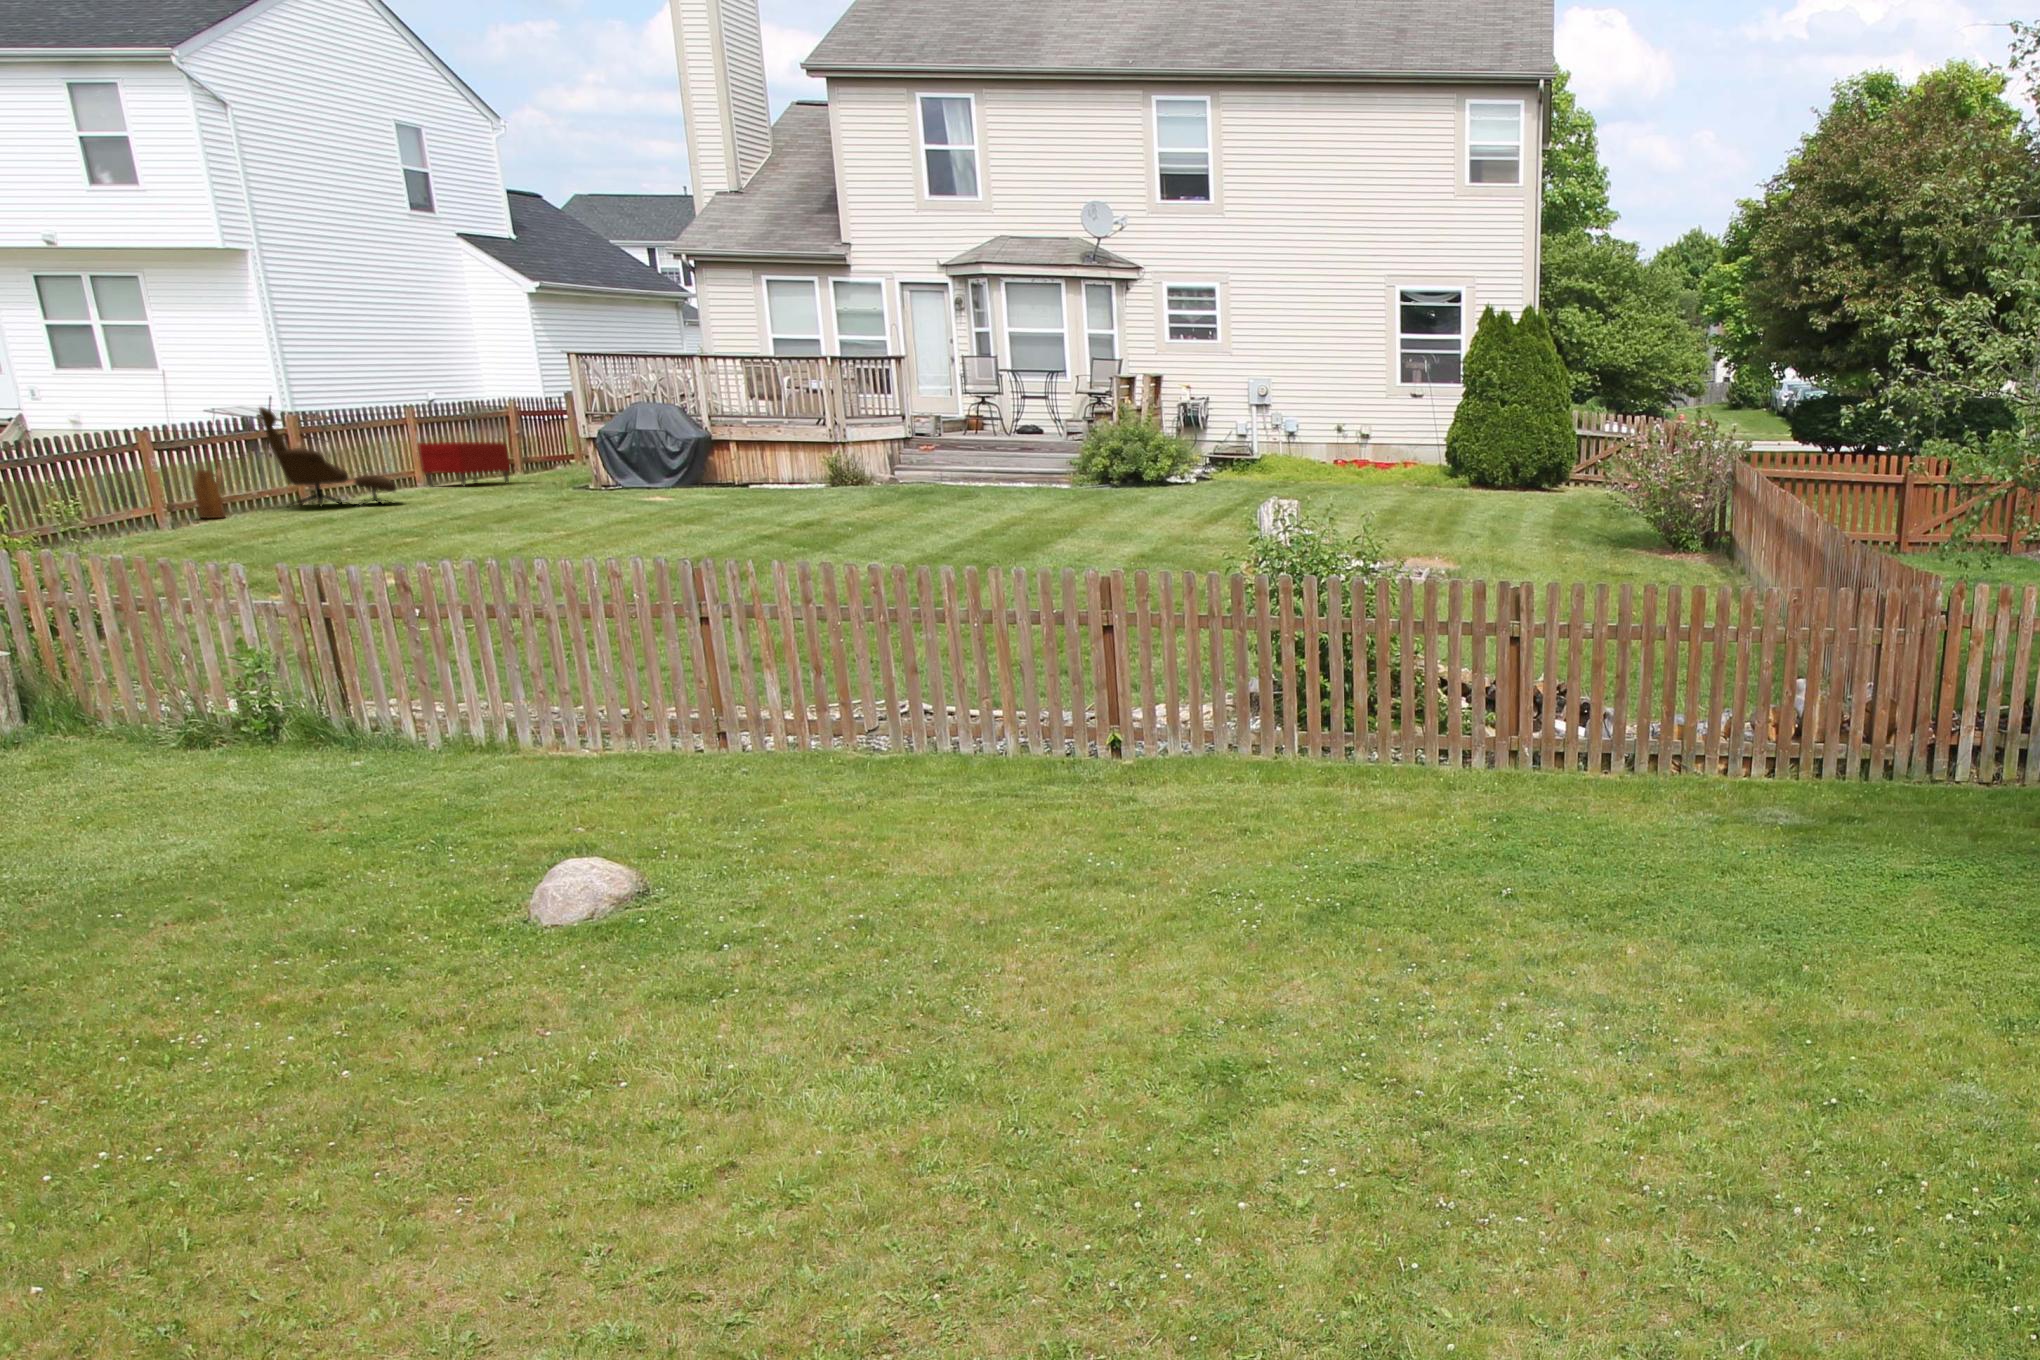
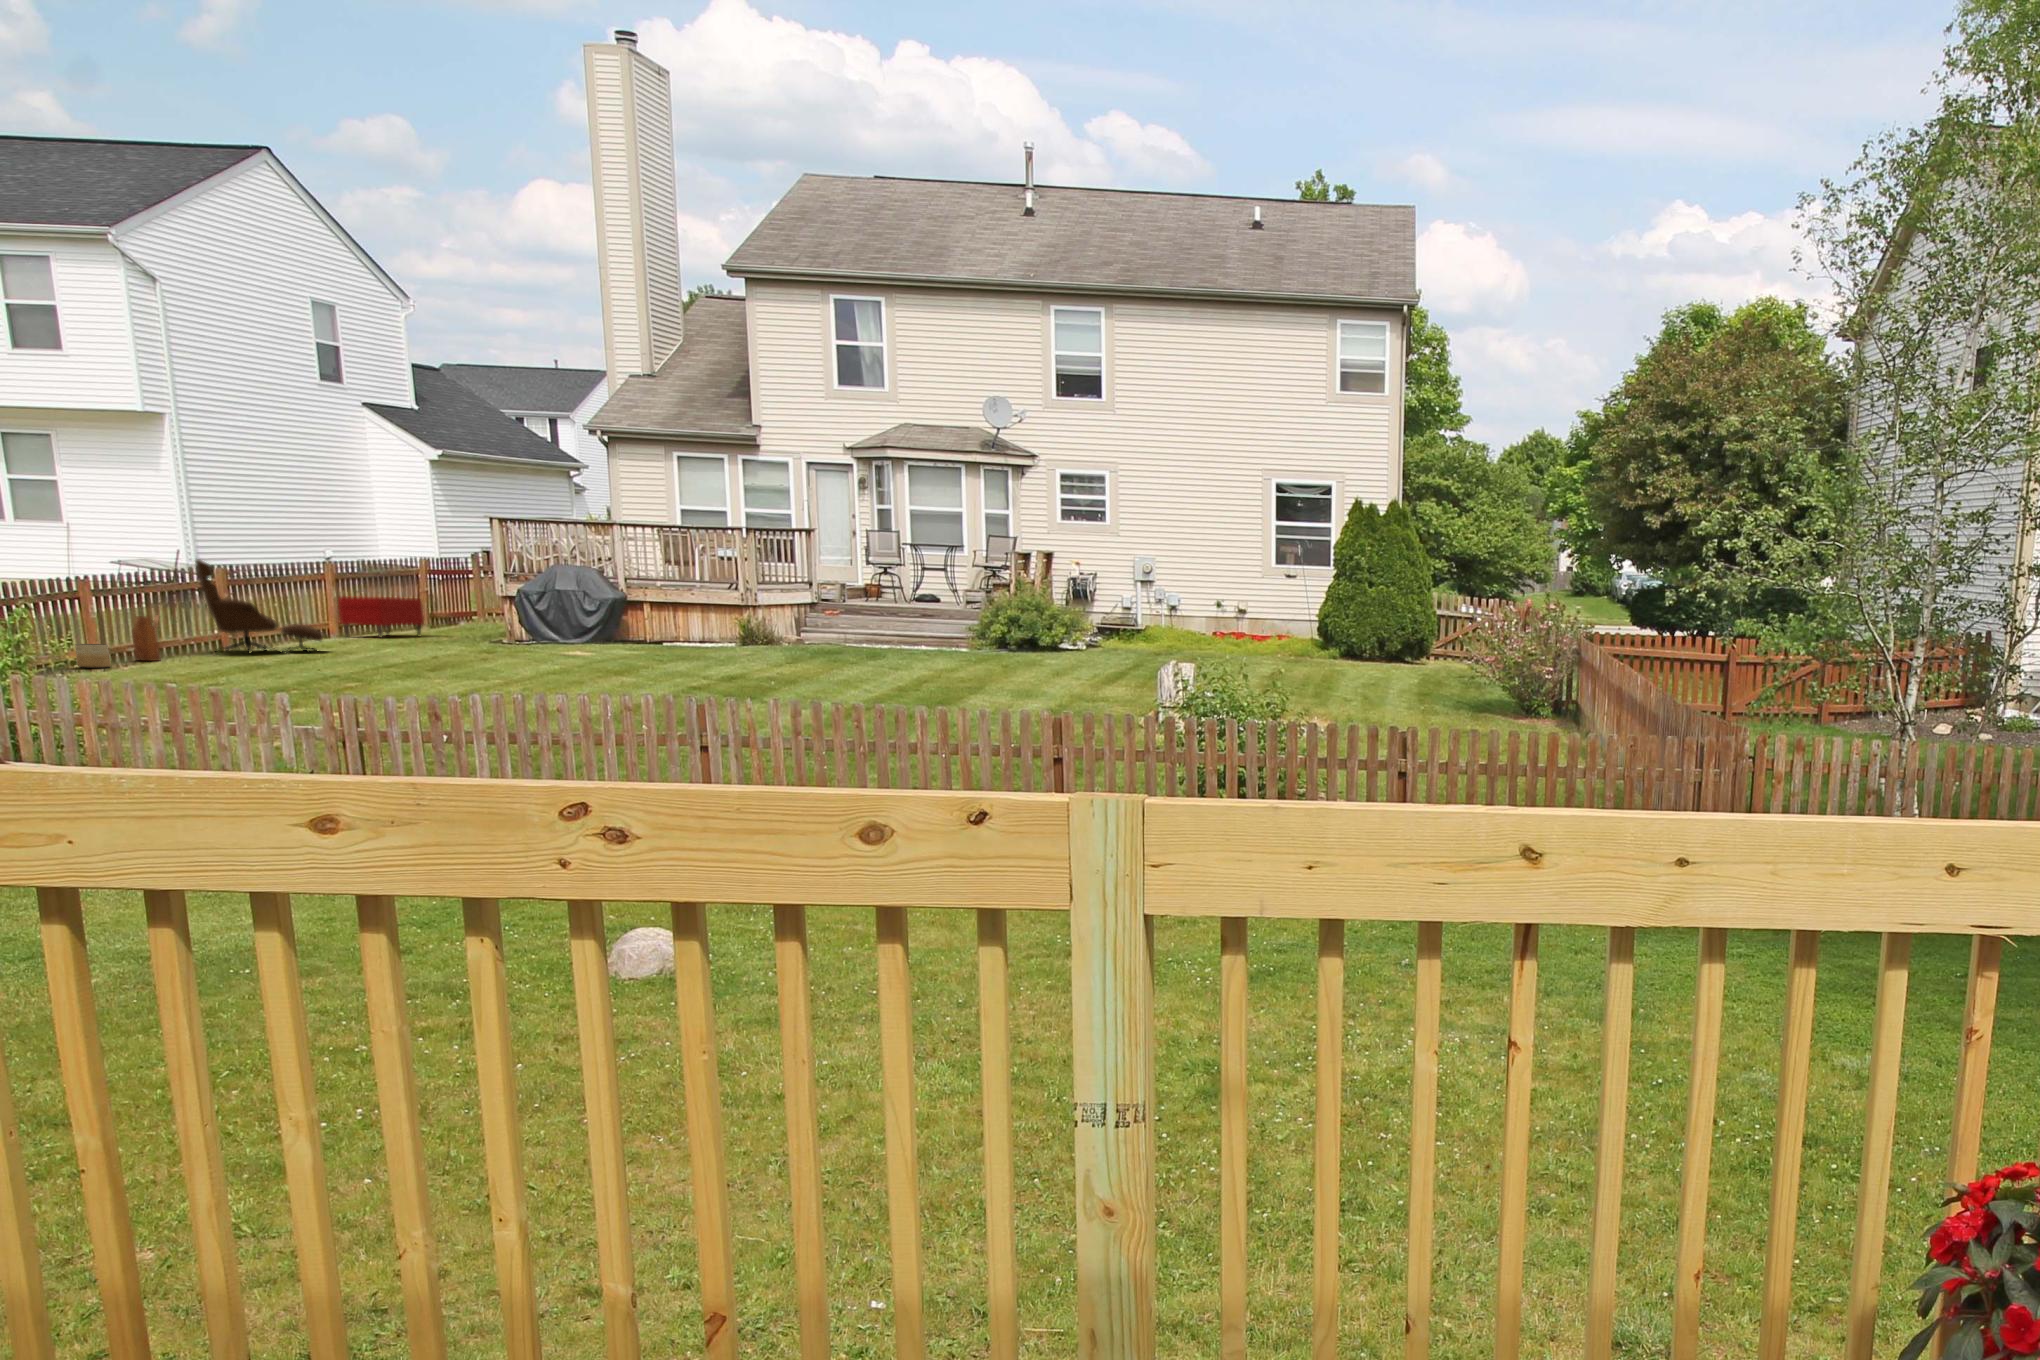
planter: none [130,502,169,528] -> present [75,644,111,668]

